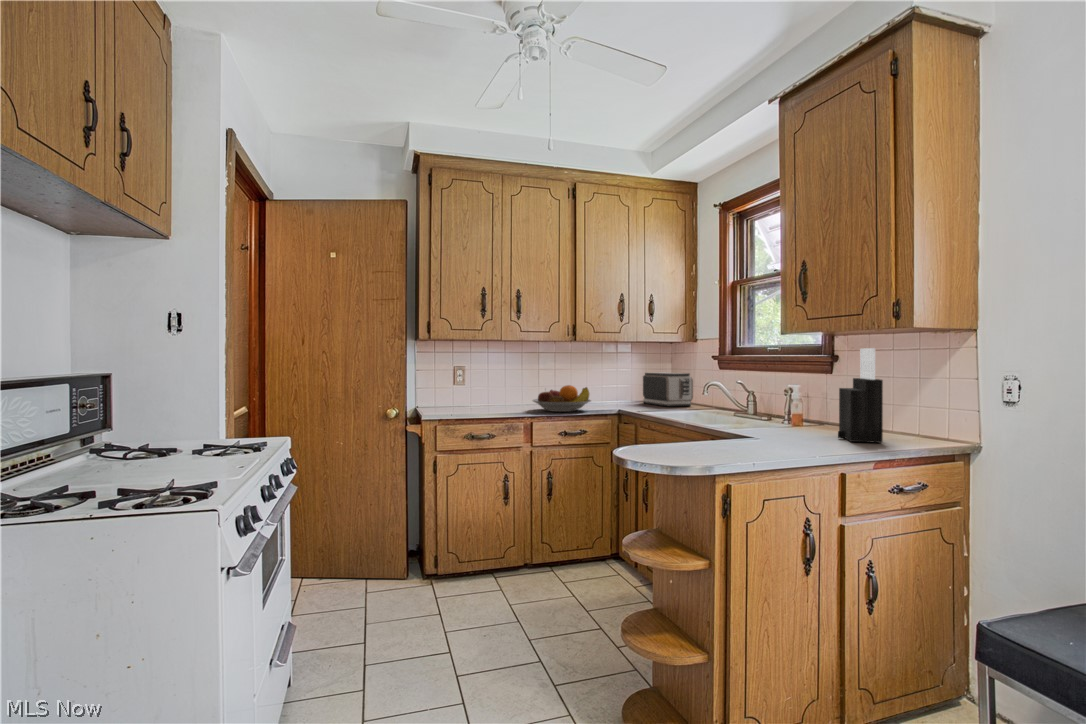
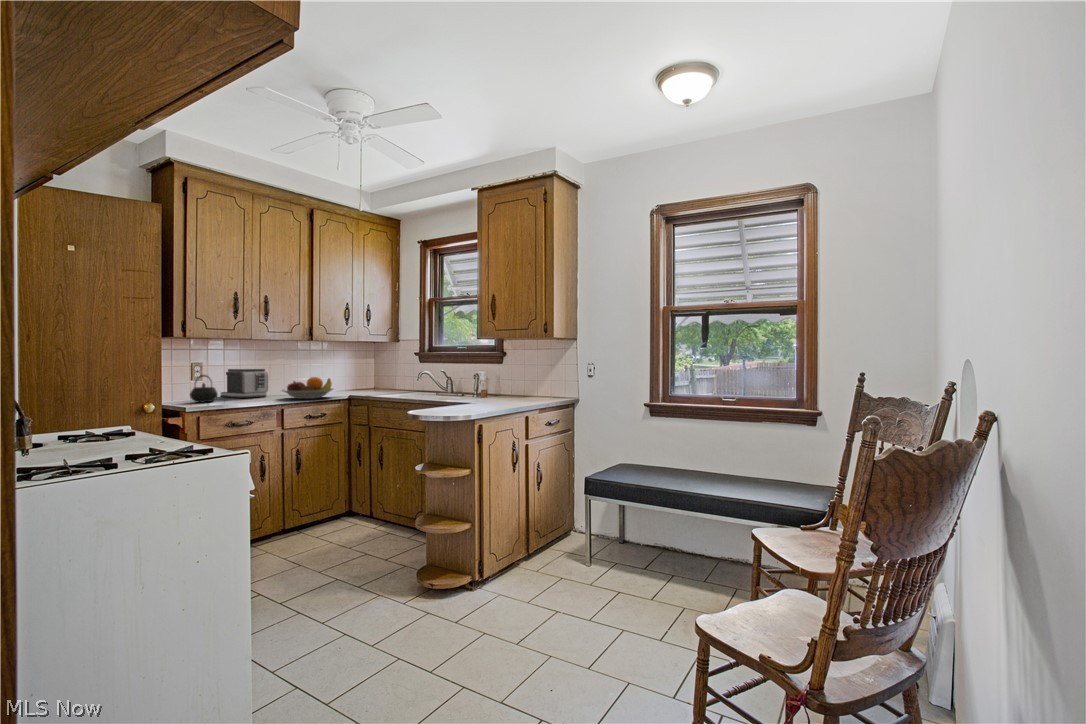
knife block: present [838,348,883,443] -> none [515,349,539,401]
toaster: present [643,373,693,407] -> present [220,369,268,398]
kettle: none [447,380,474,410] -> present [190,375,218,402]

